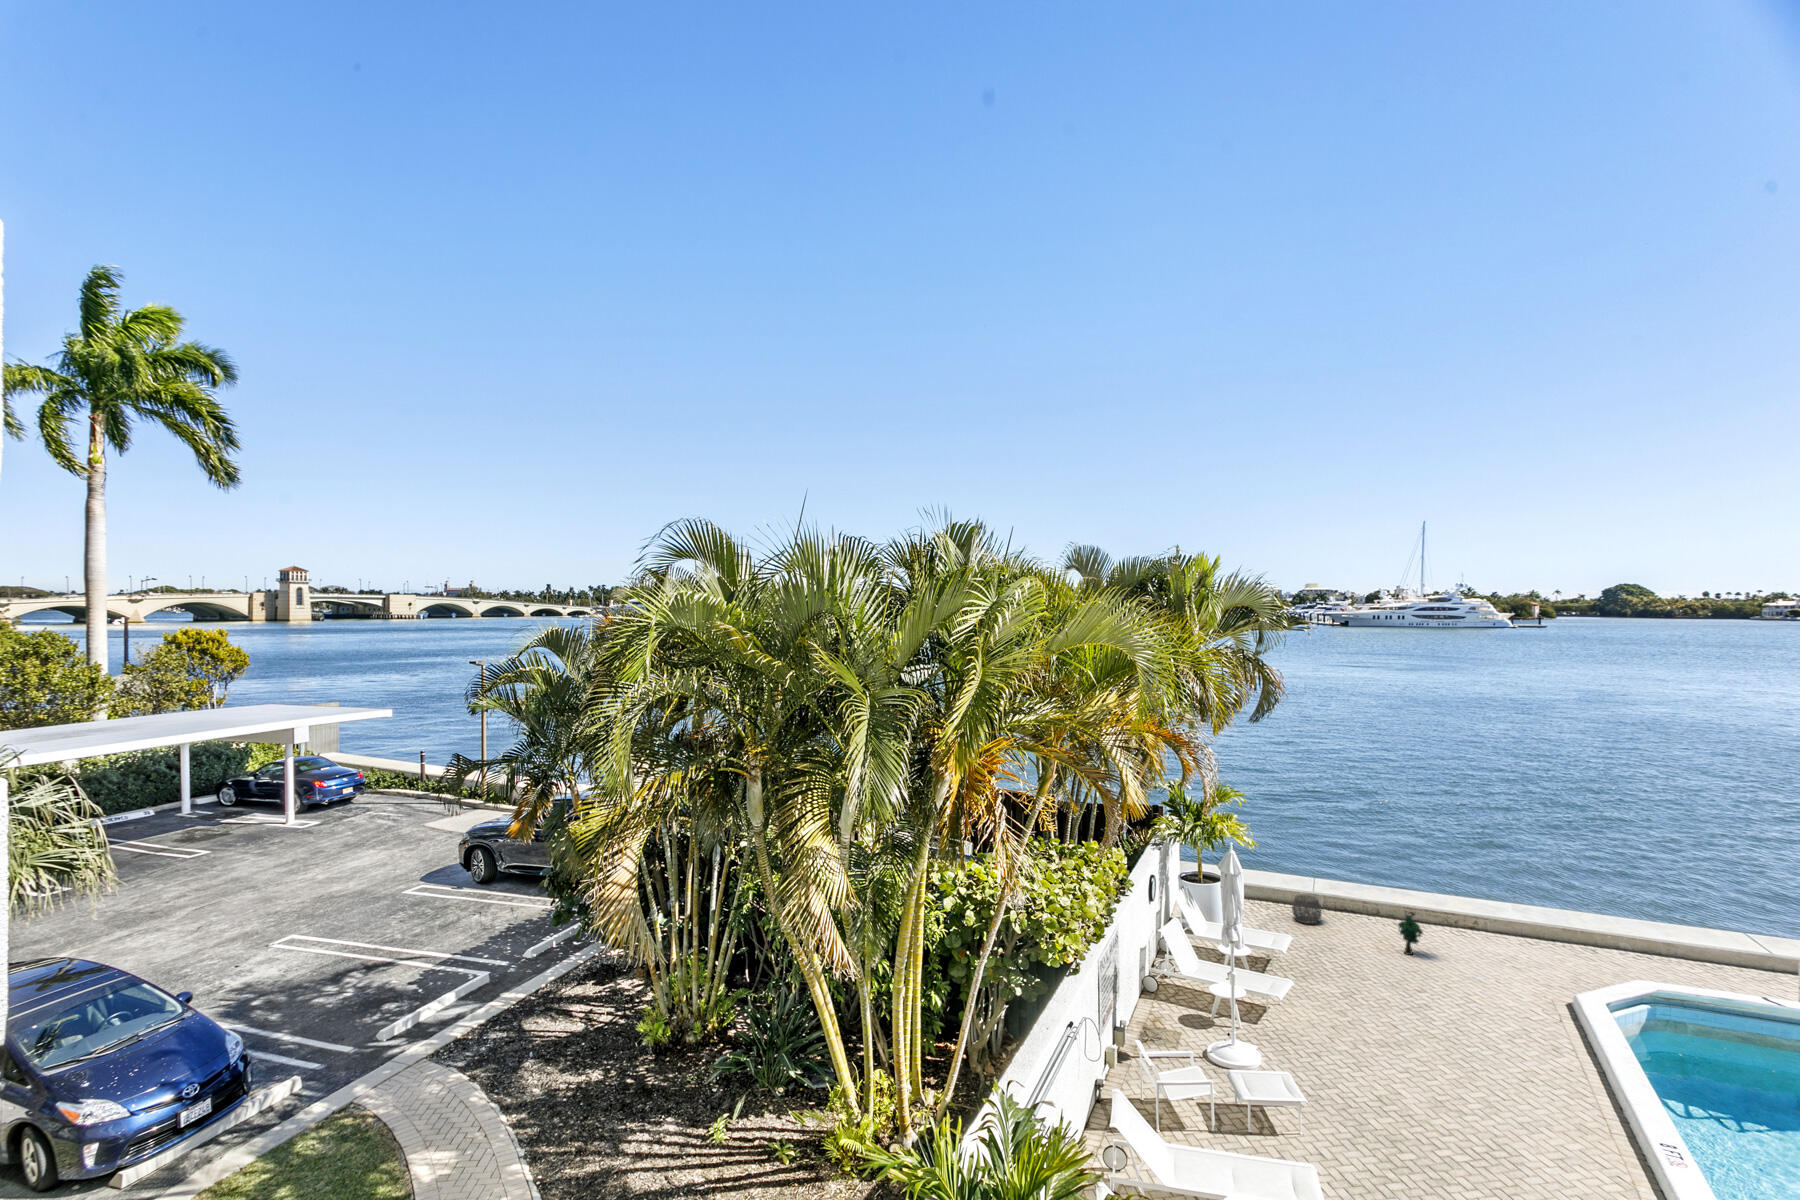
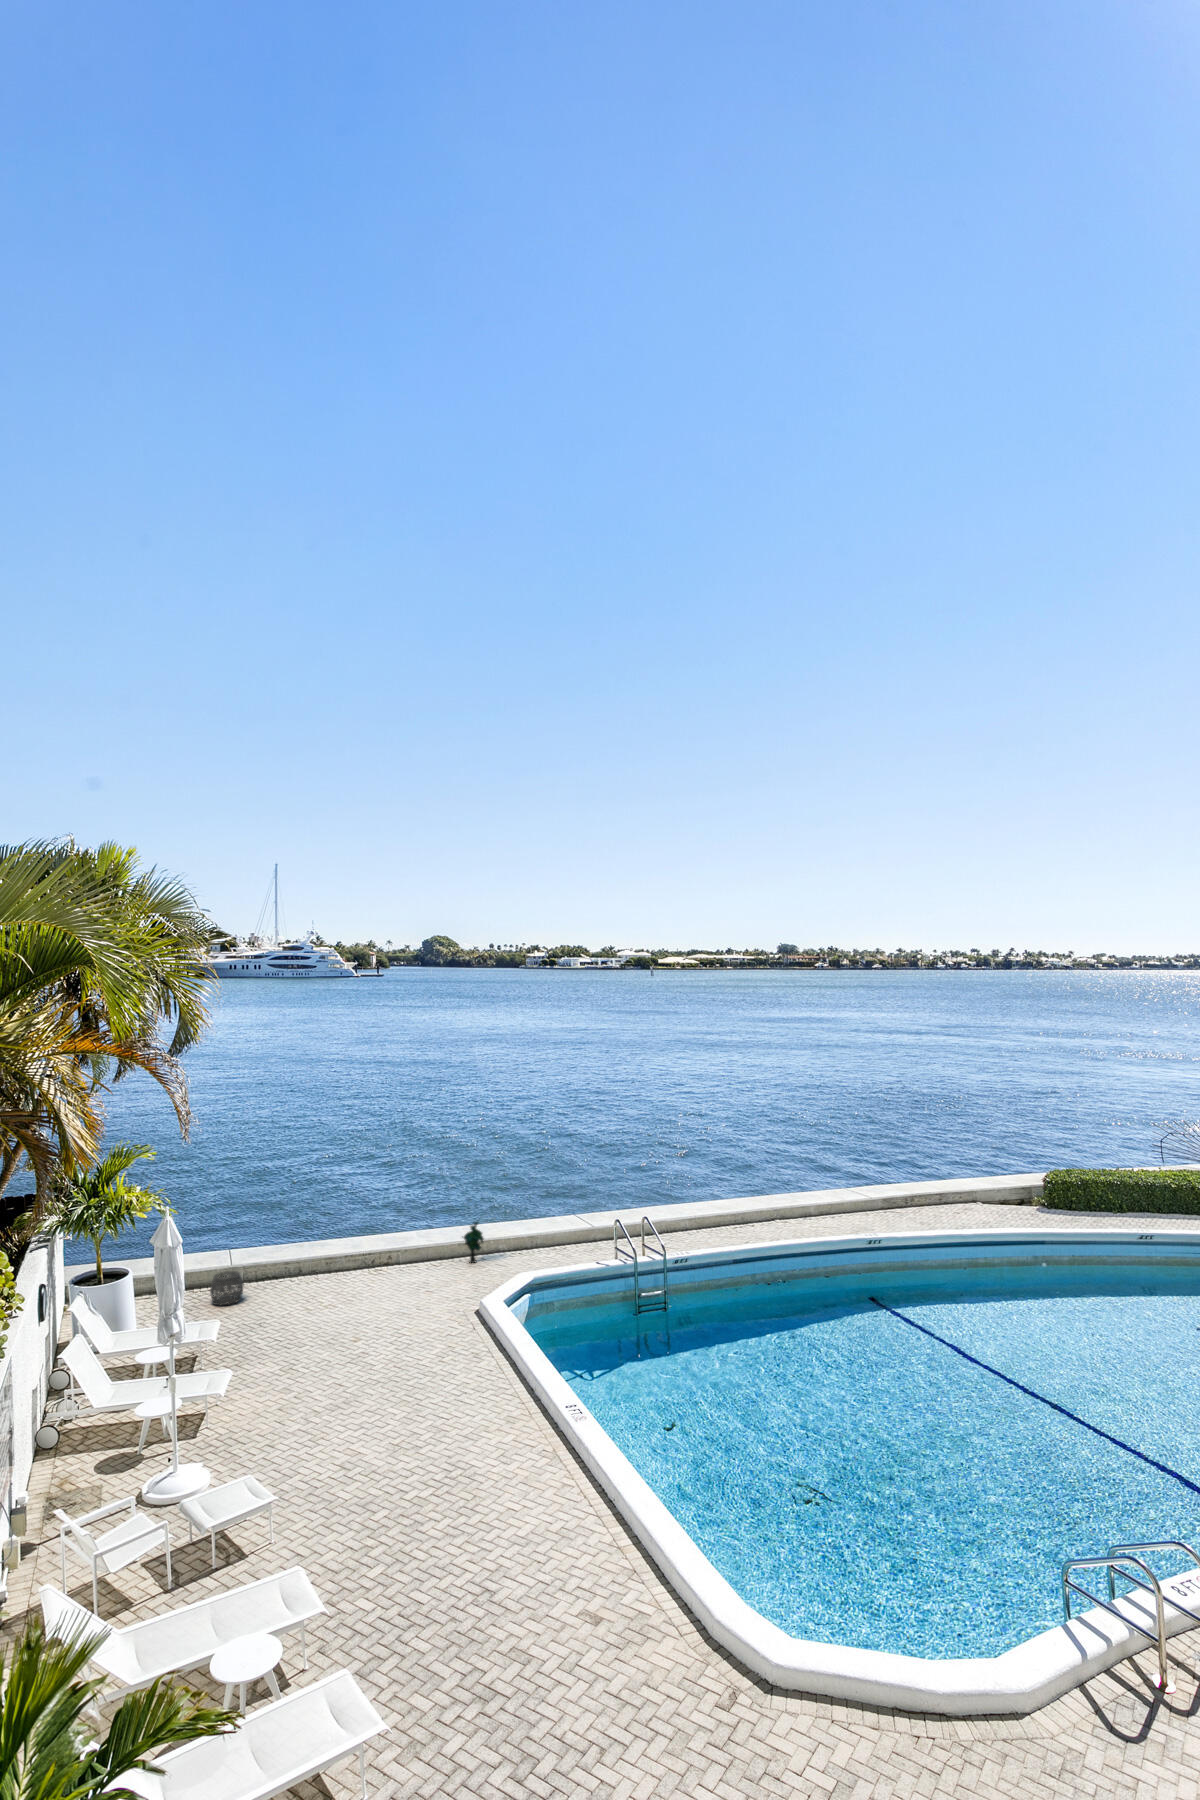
decorative plant: present [1398,912,1423,955] -> present [464,1222,484,1263]

